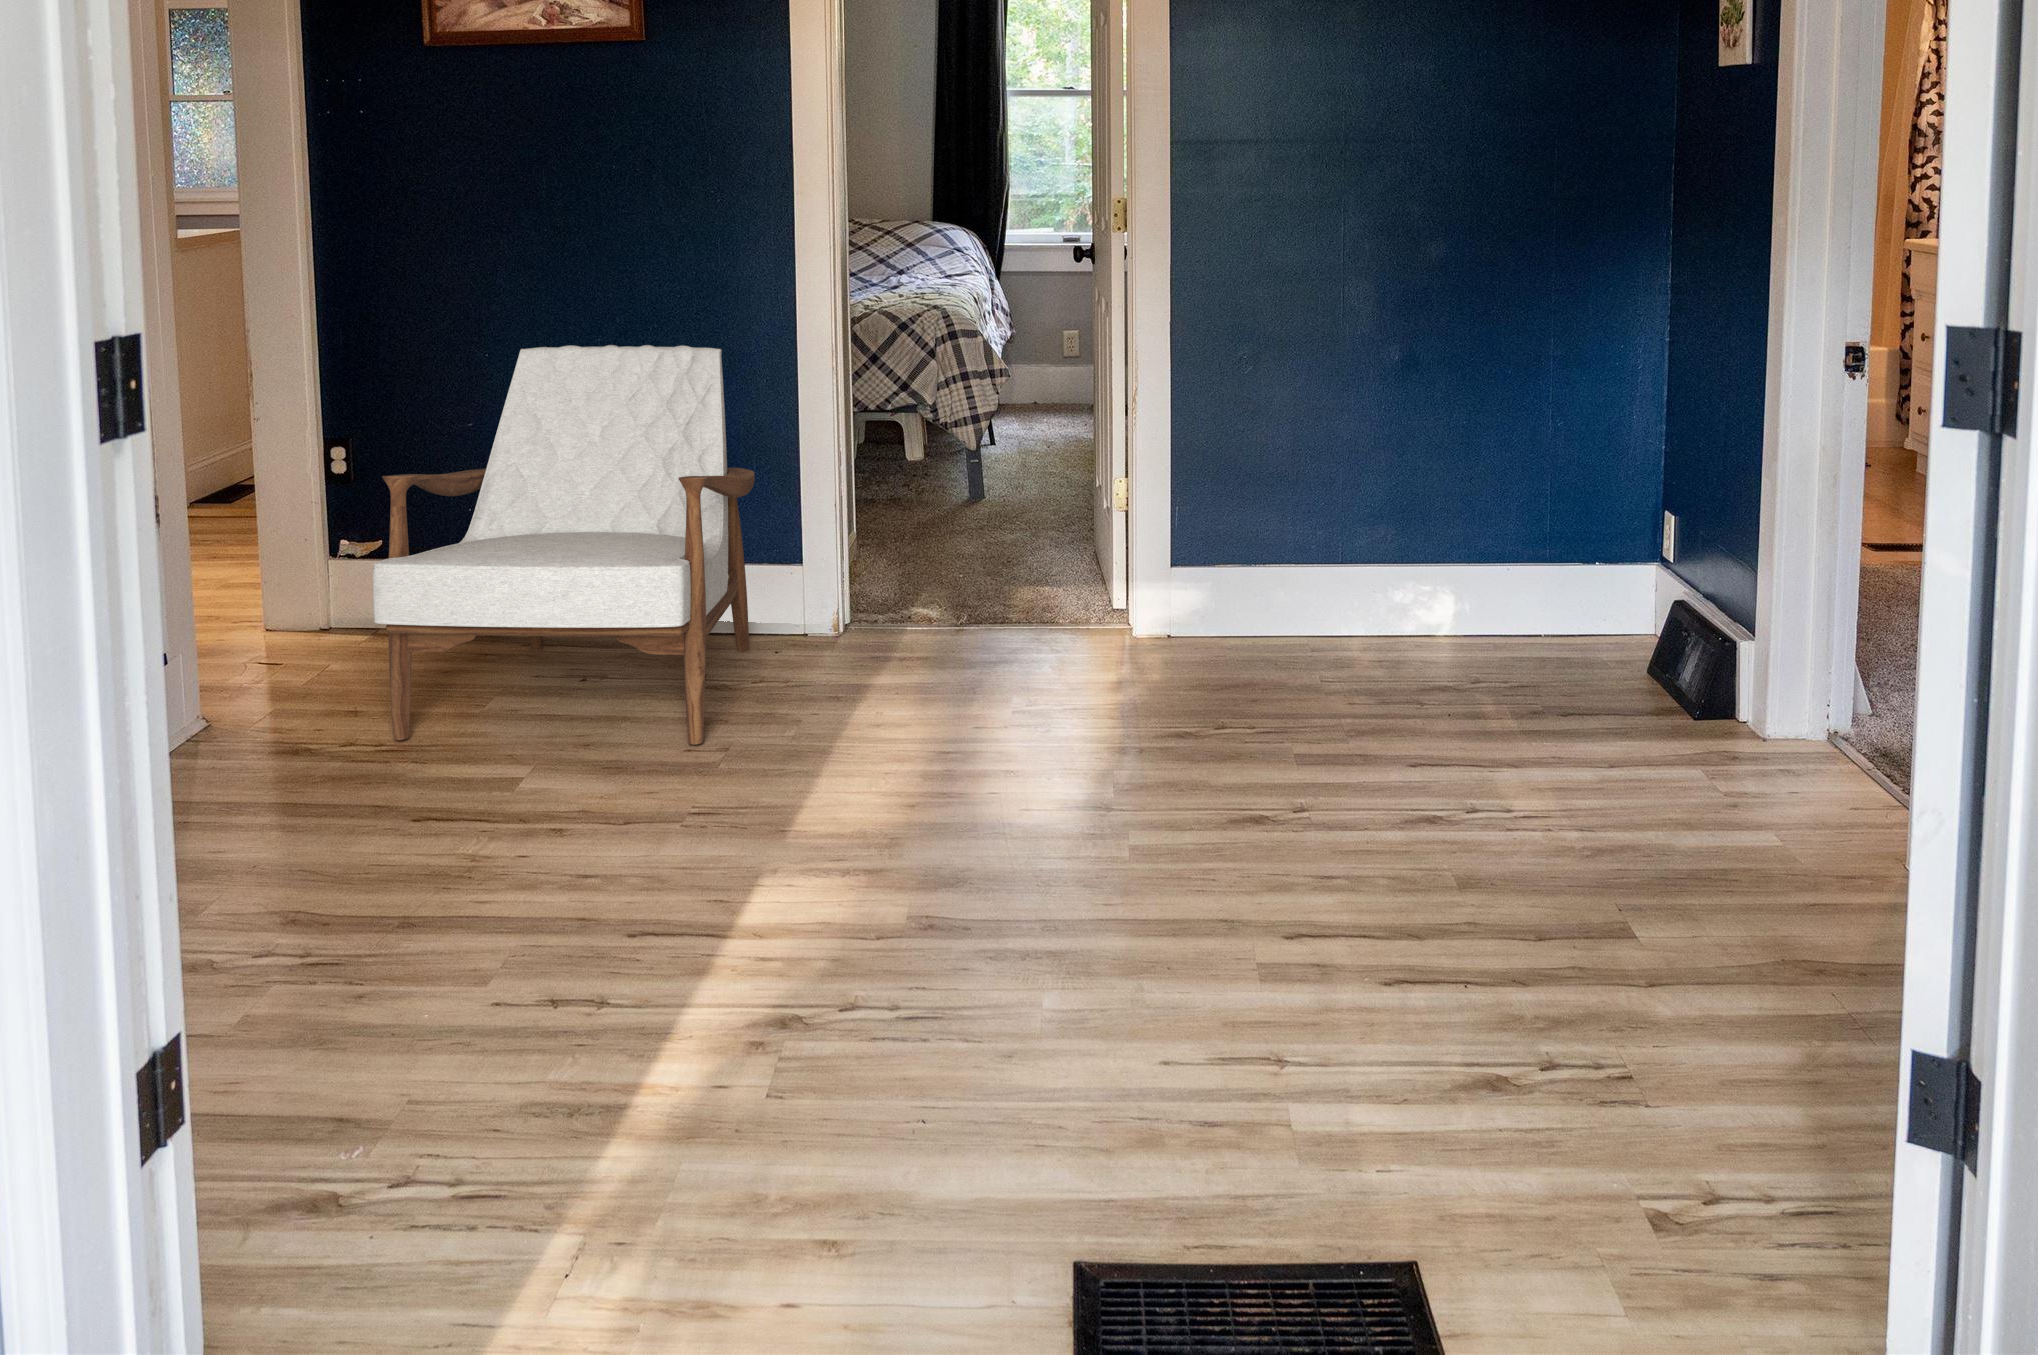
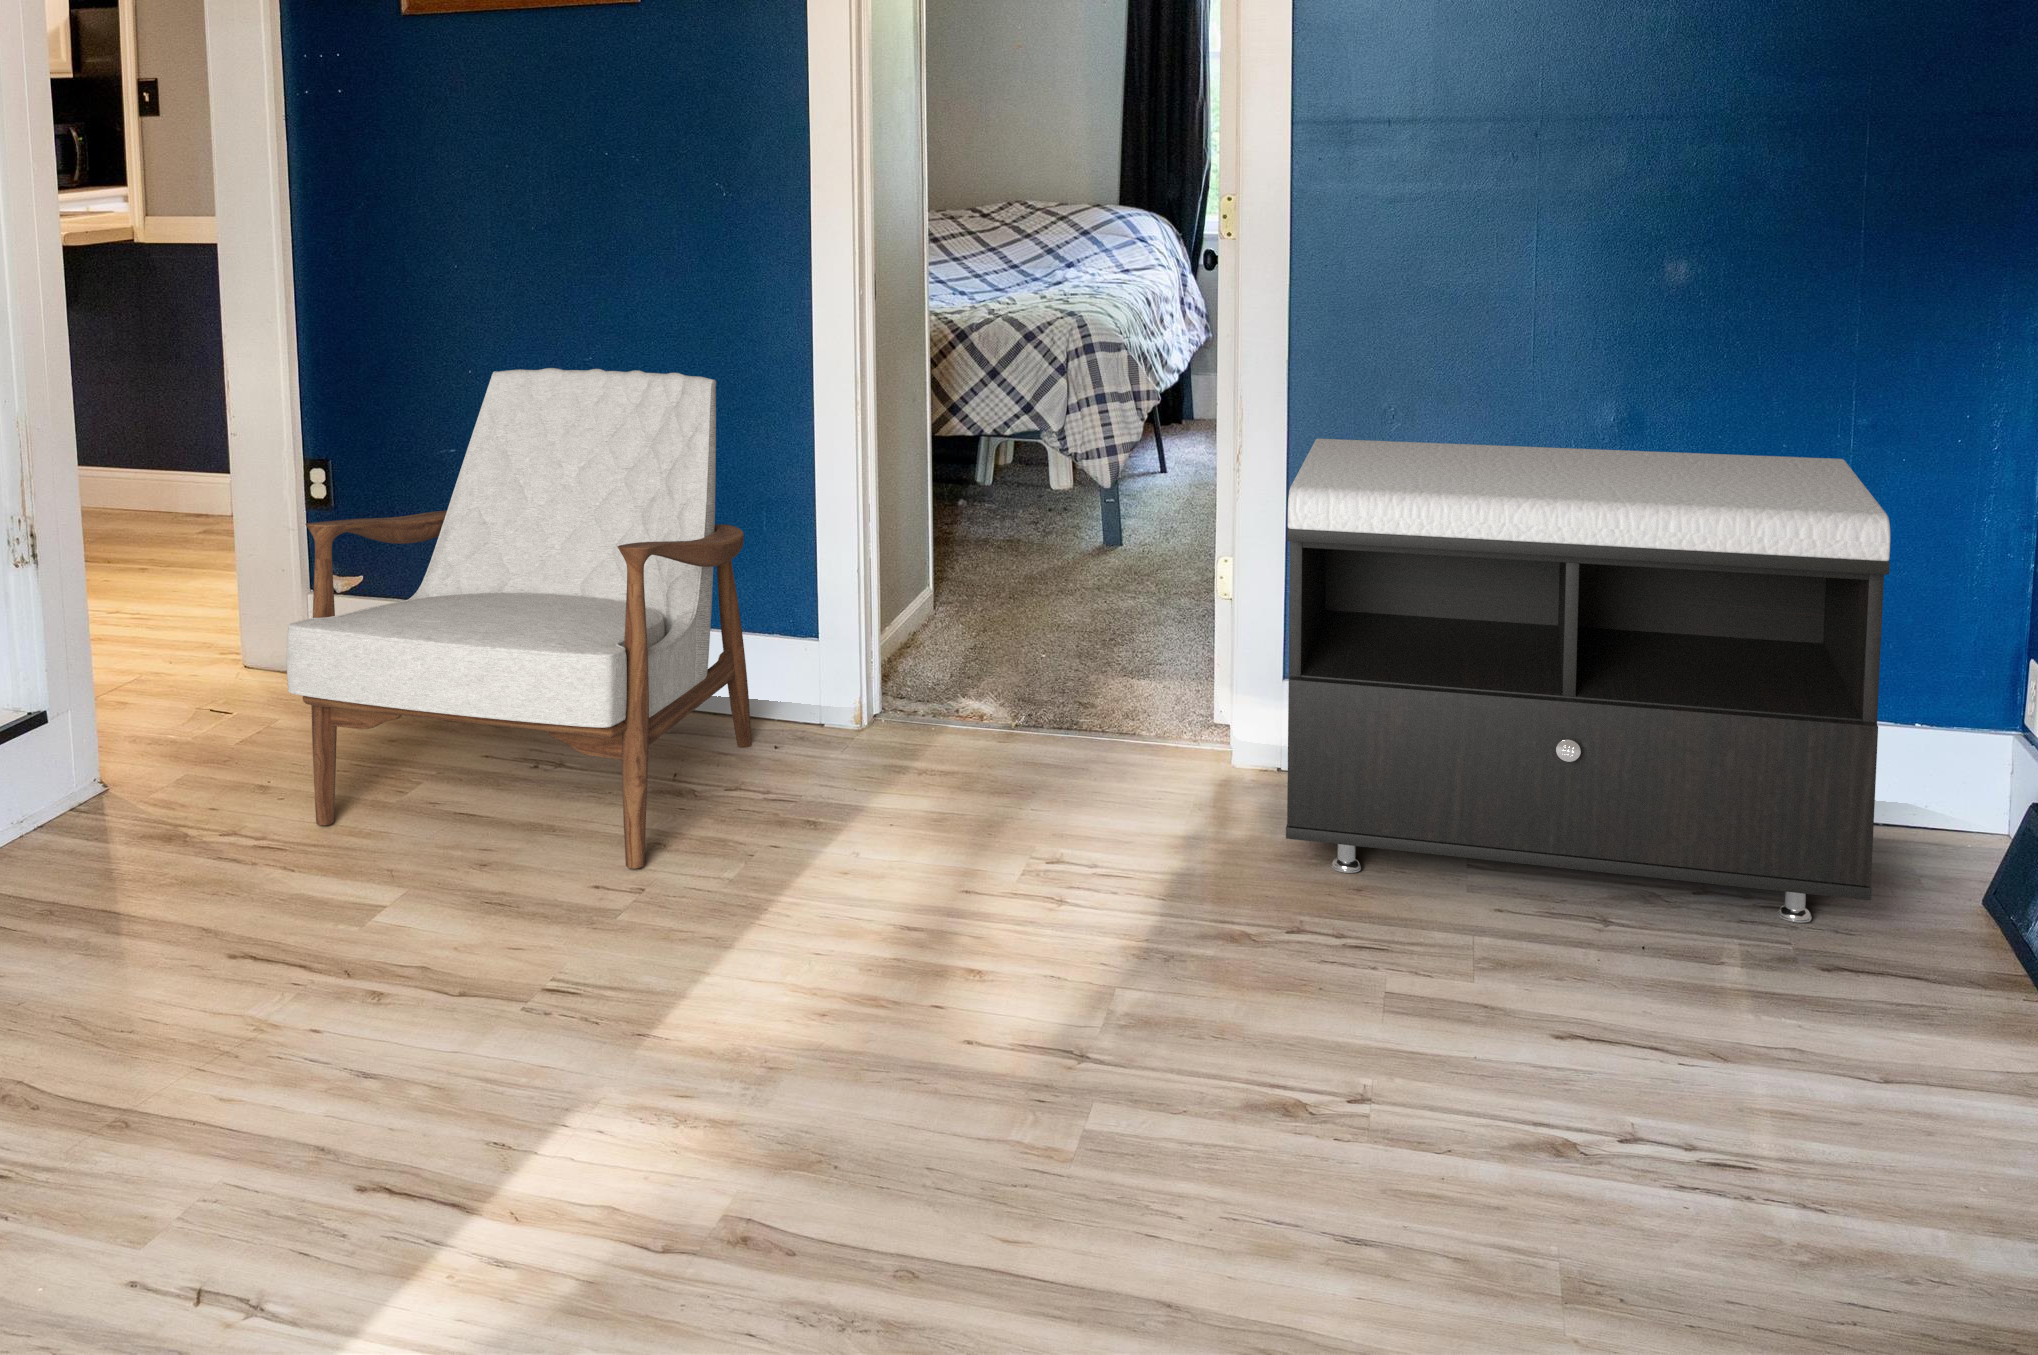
storage bench: none [1188,379,1598,694] -> present [1286,439,1890,923]

